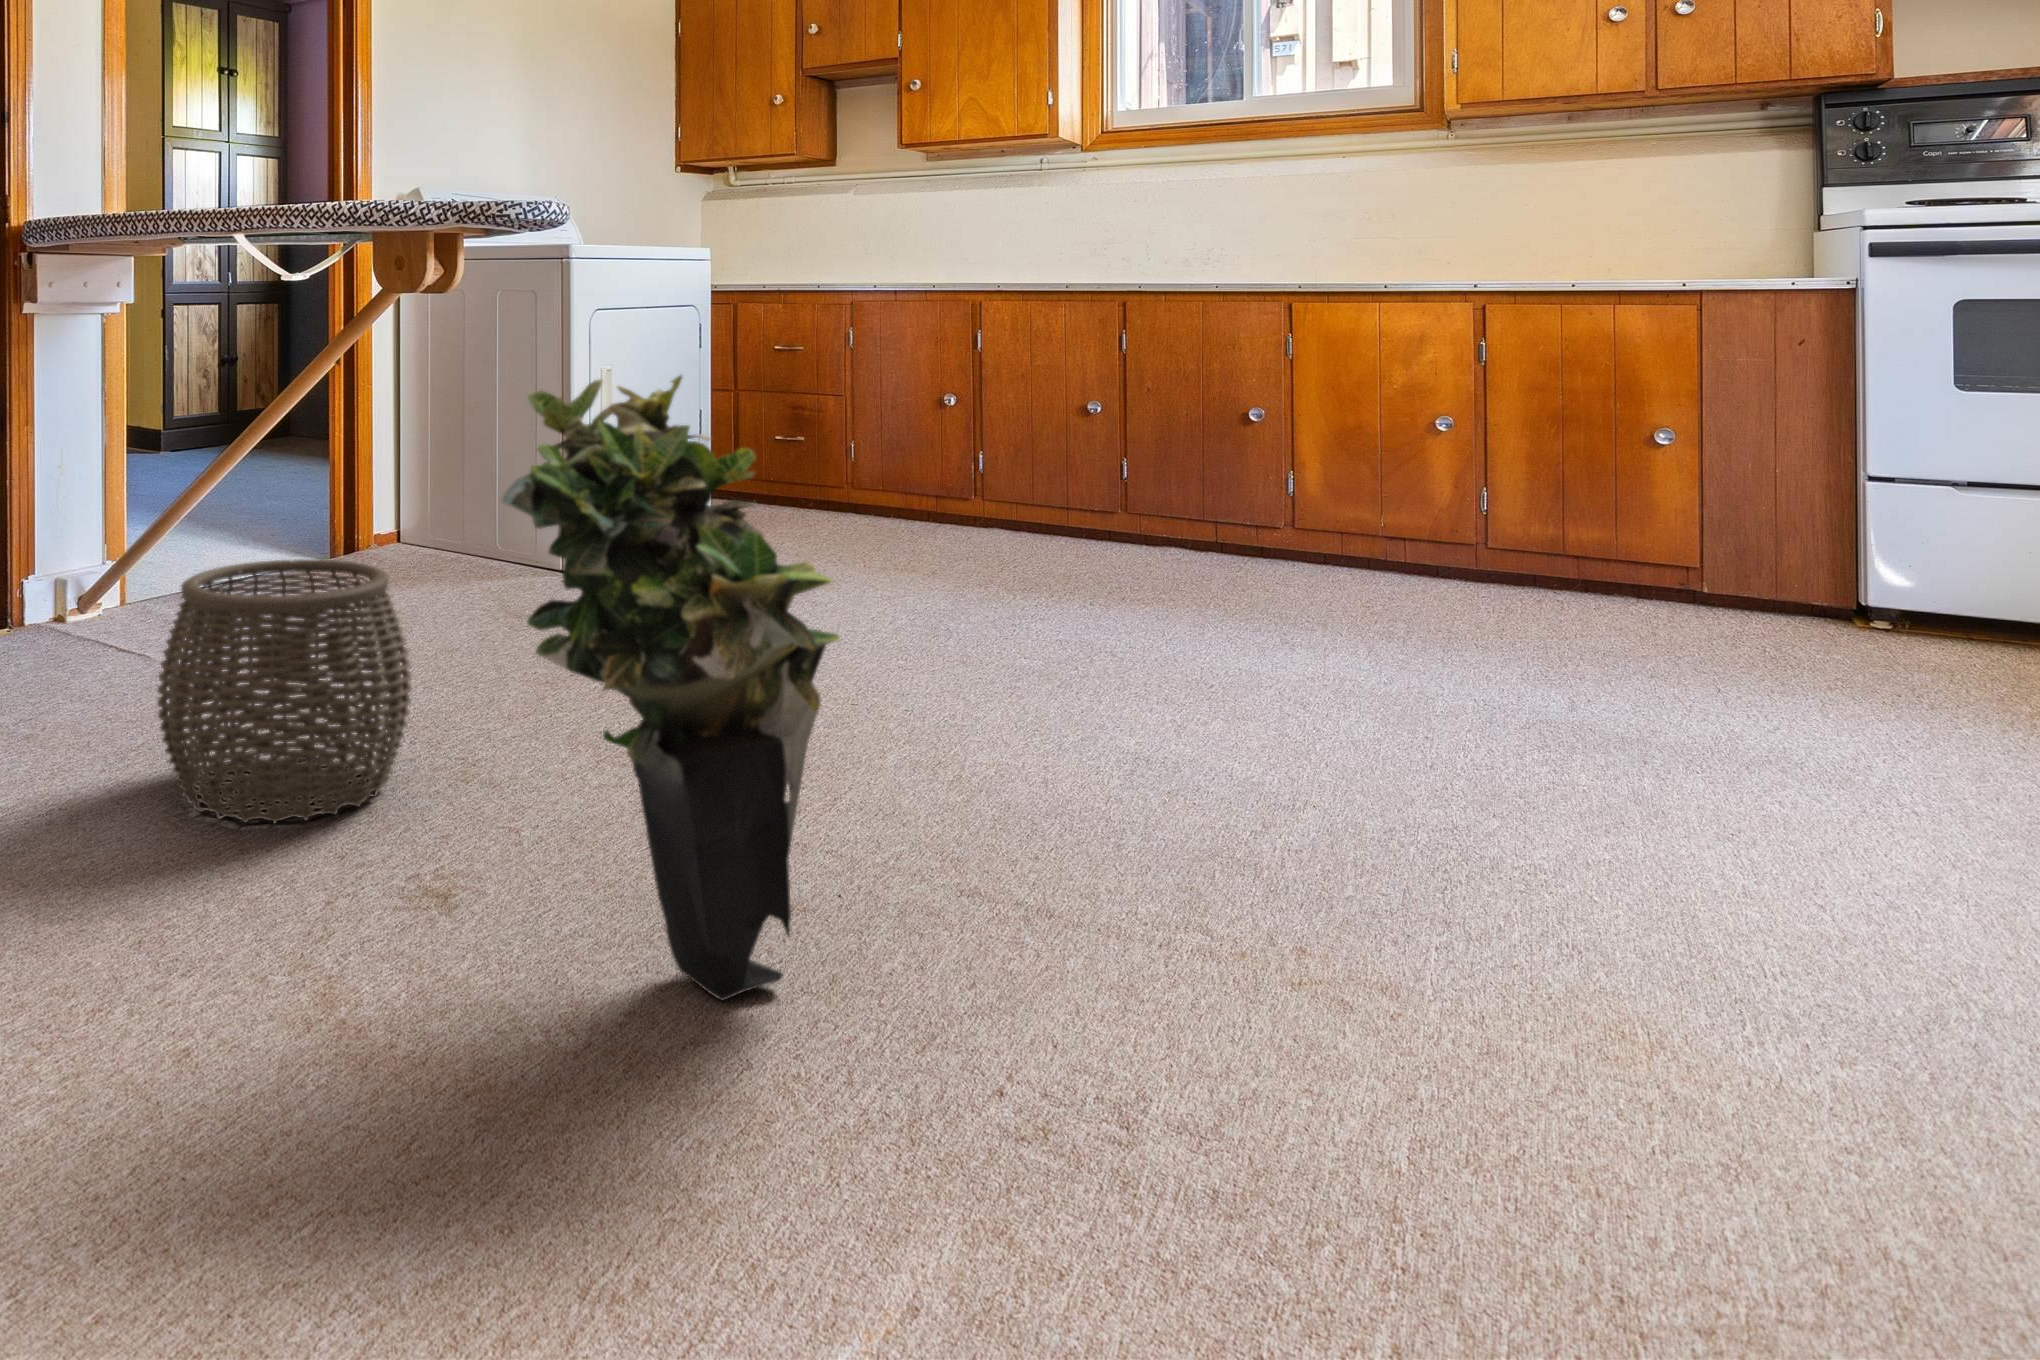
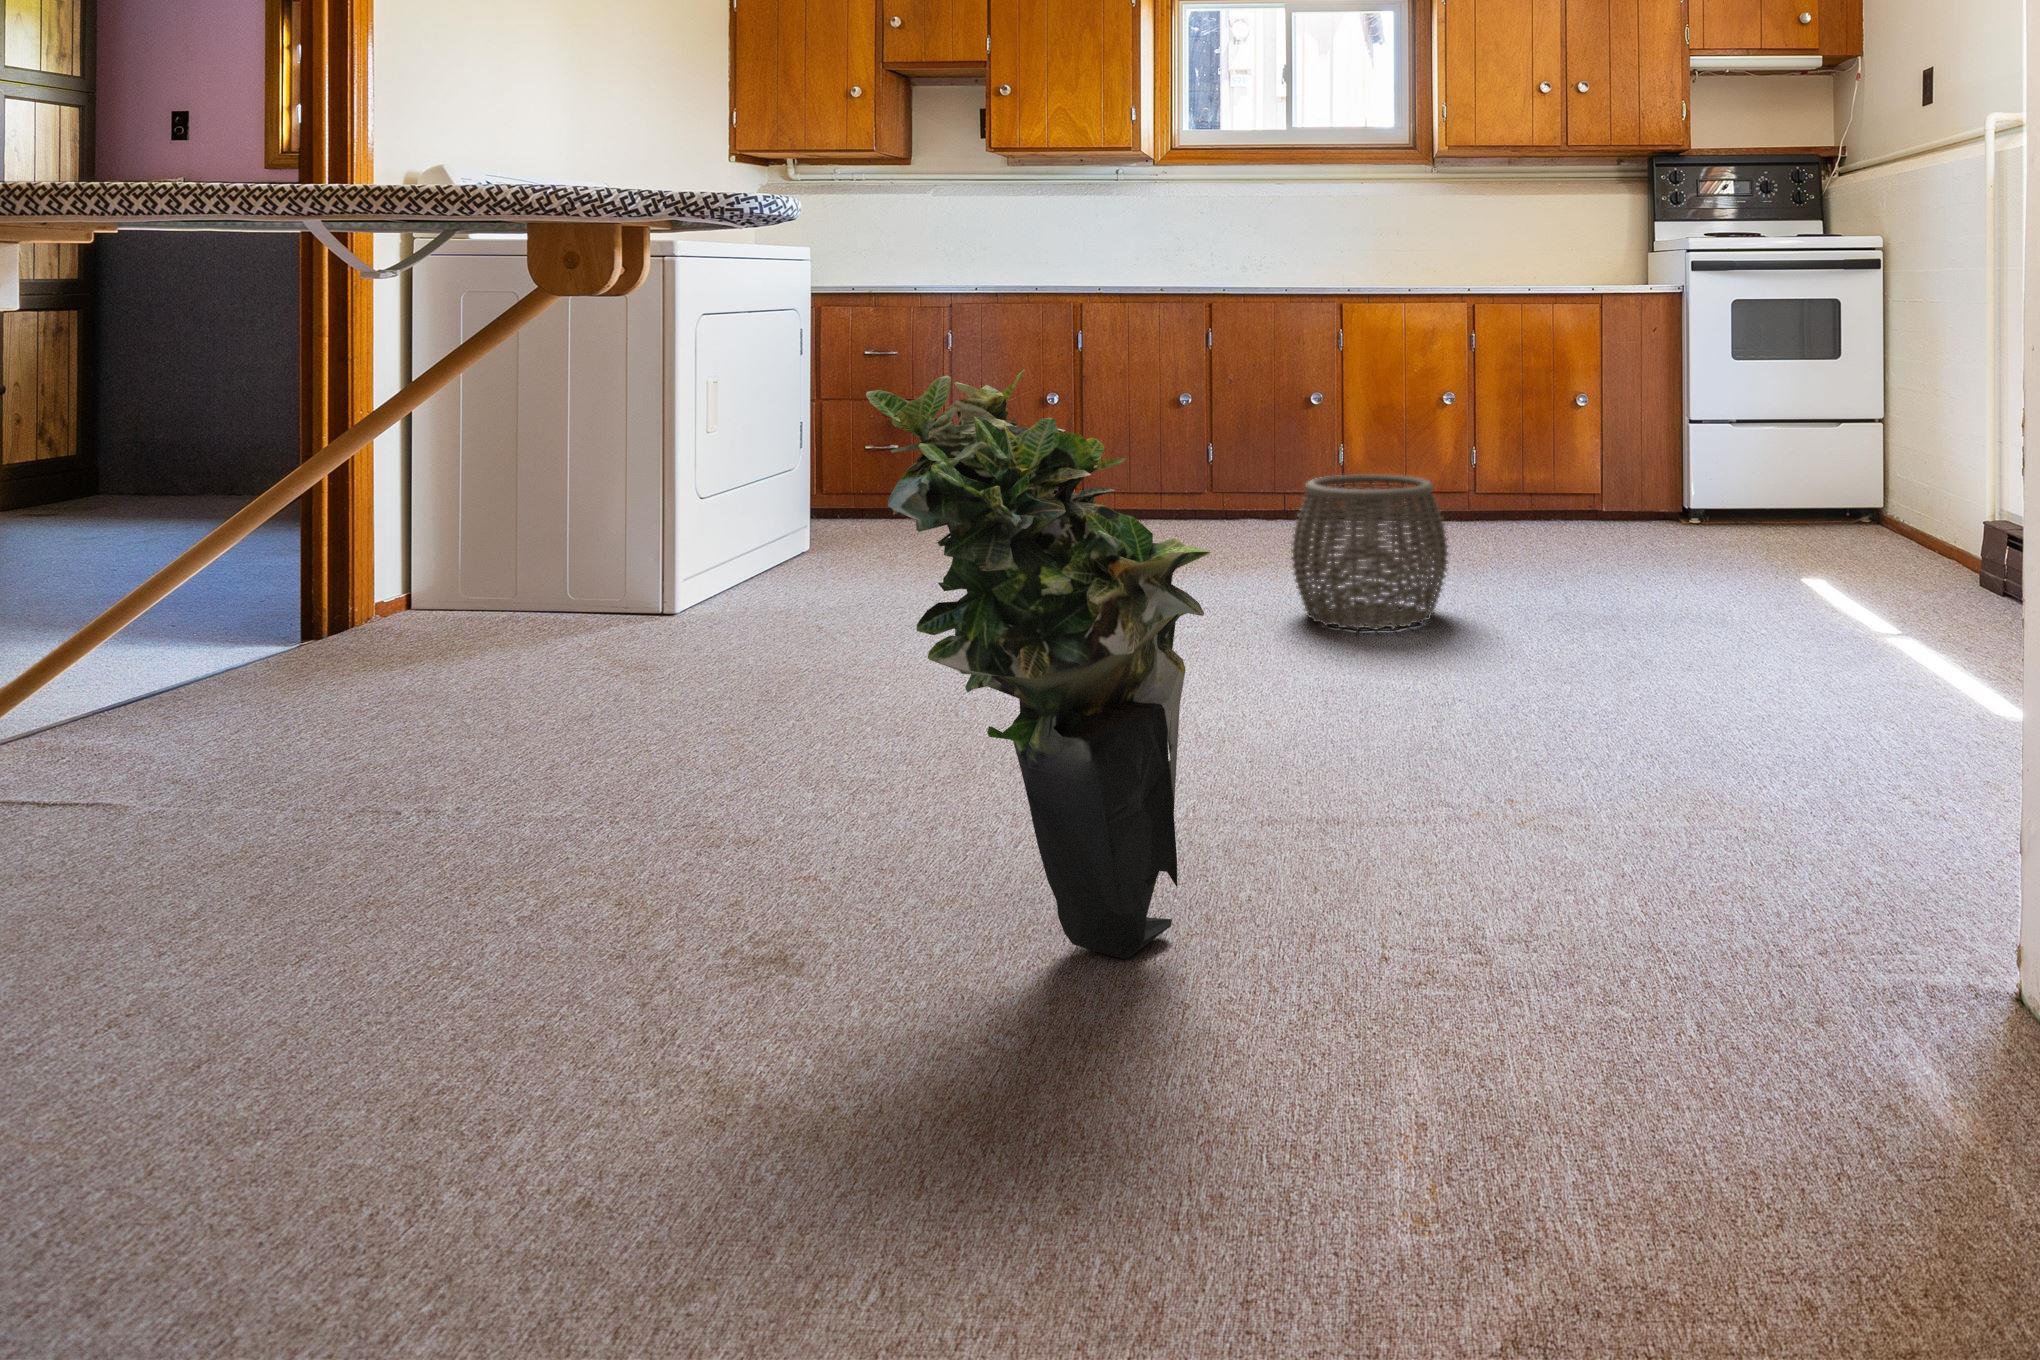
woven basket: present [157,559,412,823] -> present [1291,474,1448,629]

